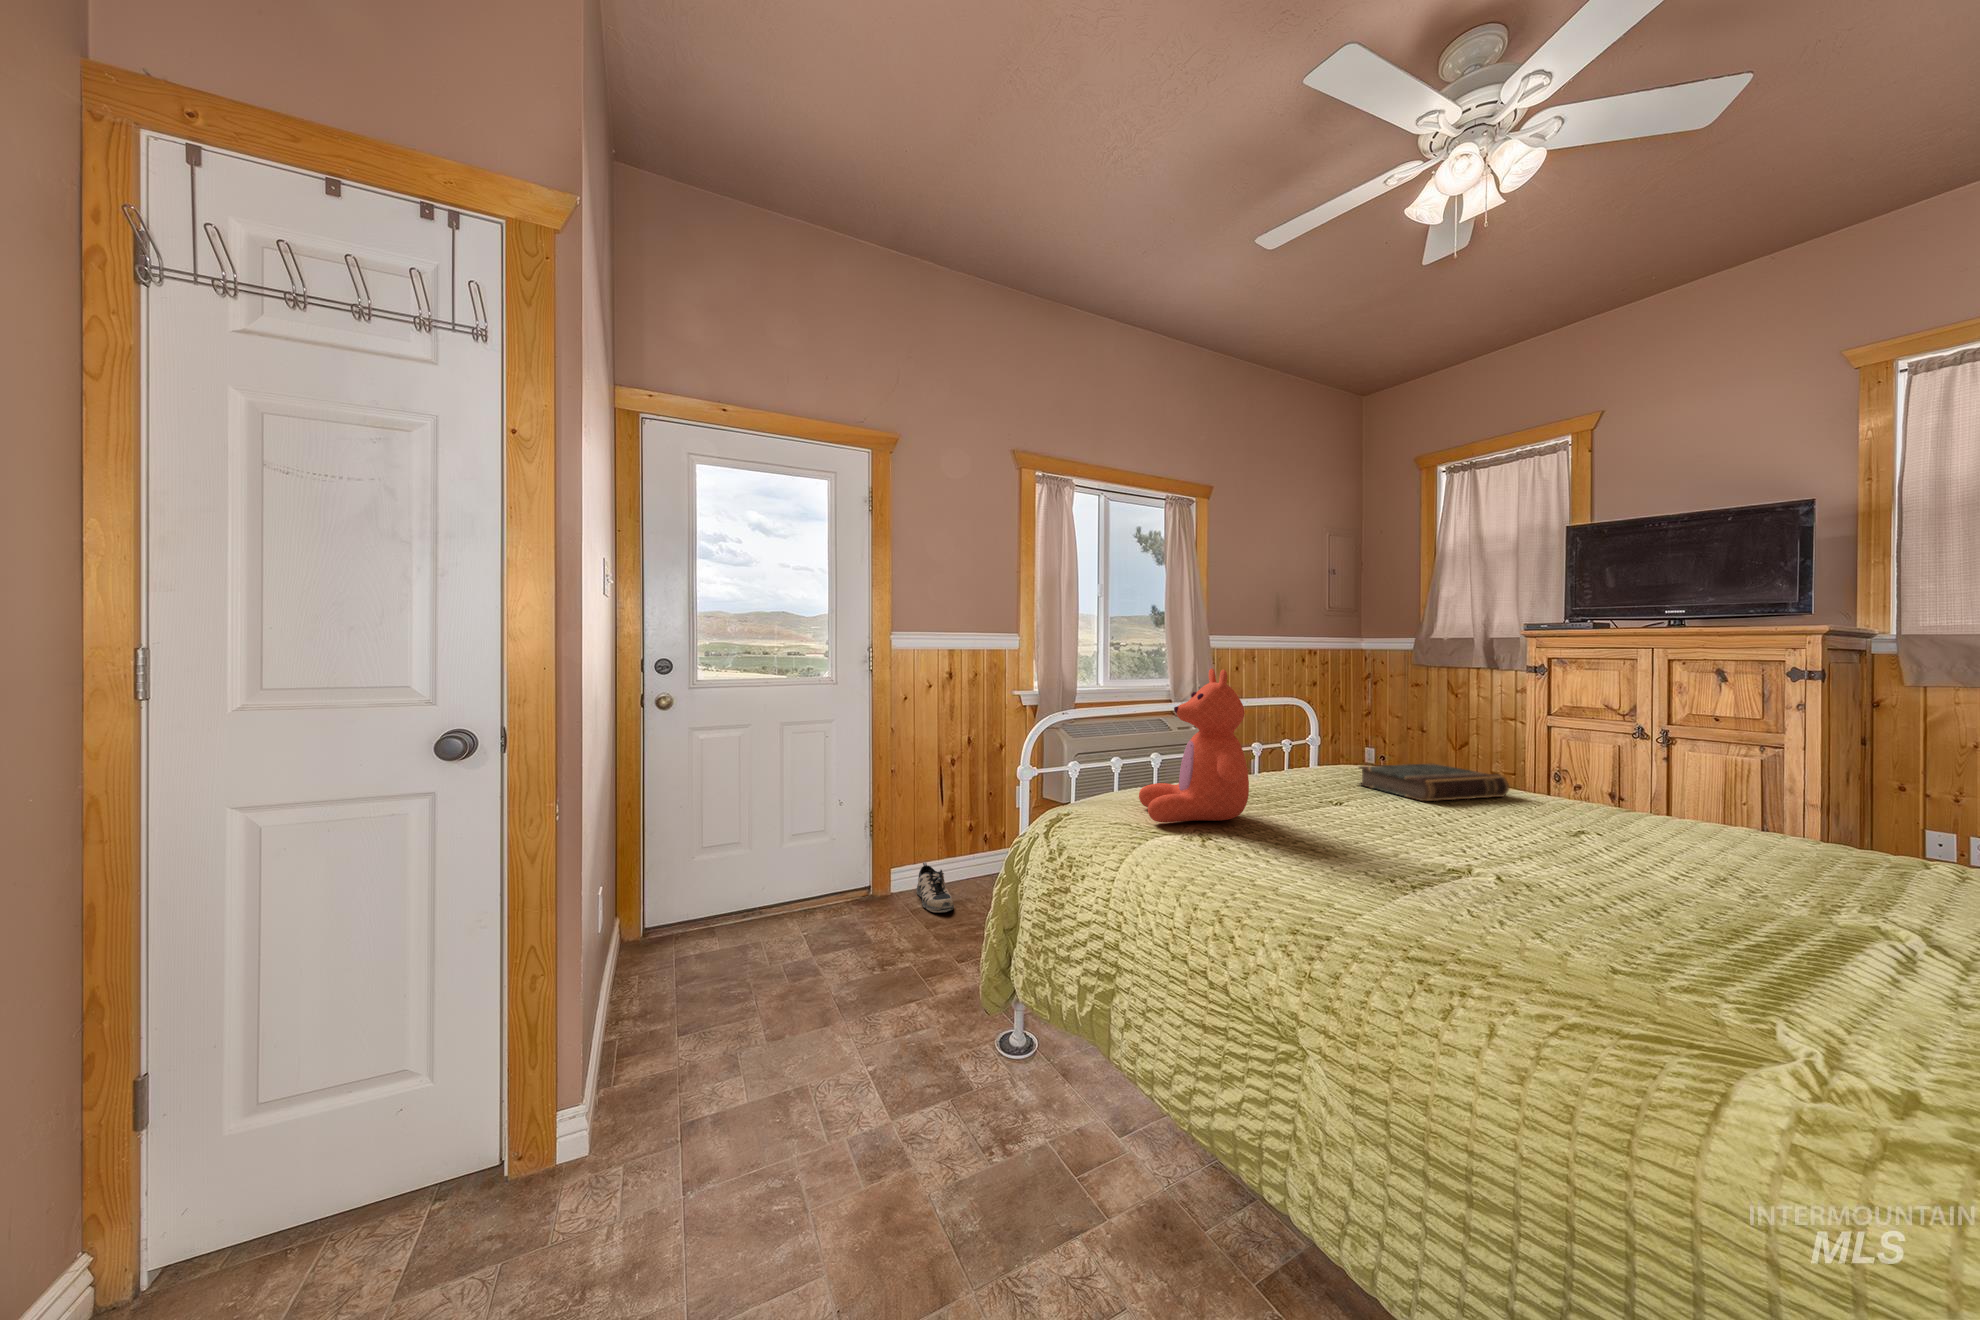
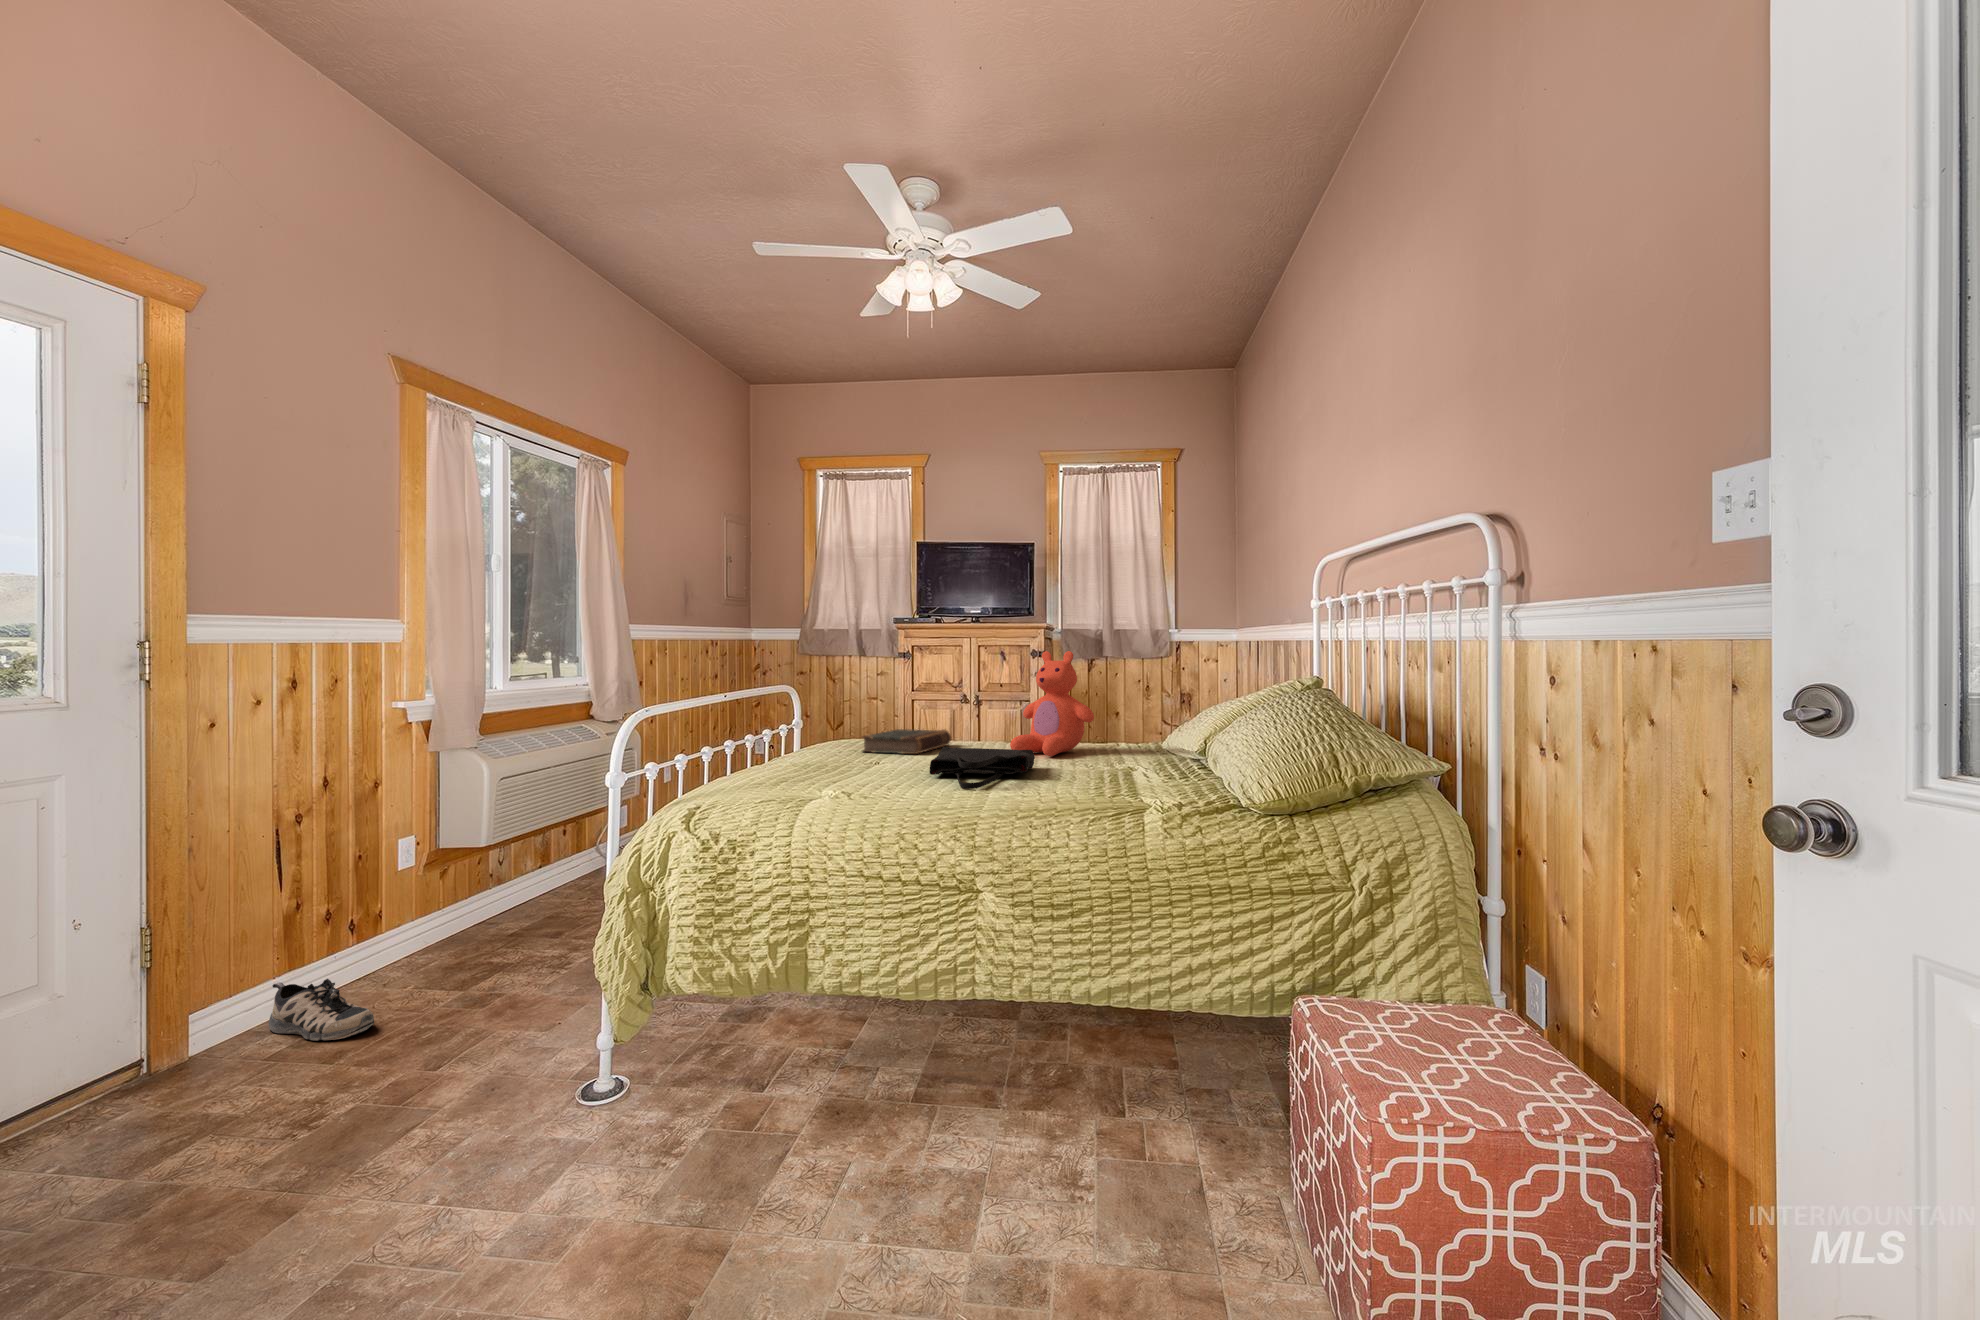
teddy bear: present [1139,668,1249,822] -> present [1010,651,1094,756]
tote bag: none [1369,802,1592,880] -> present [930,747,1035,789]

